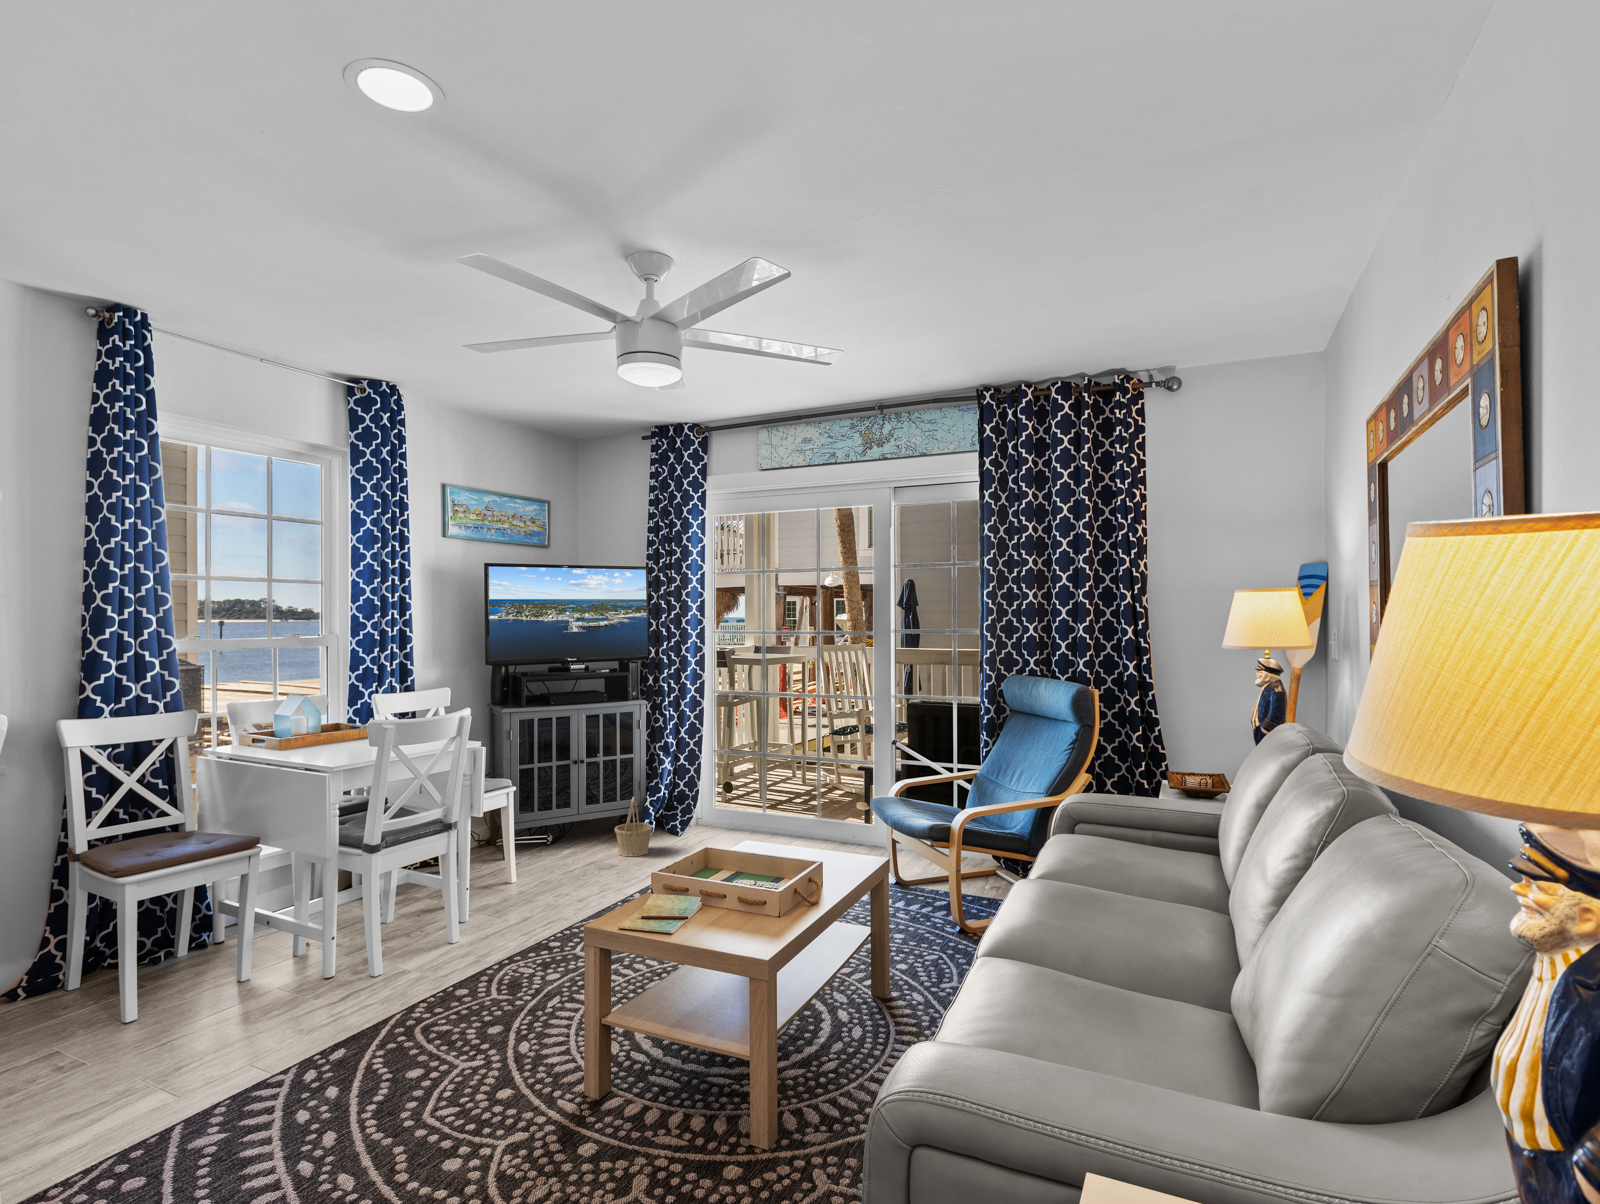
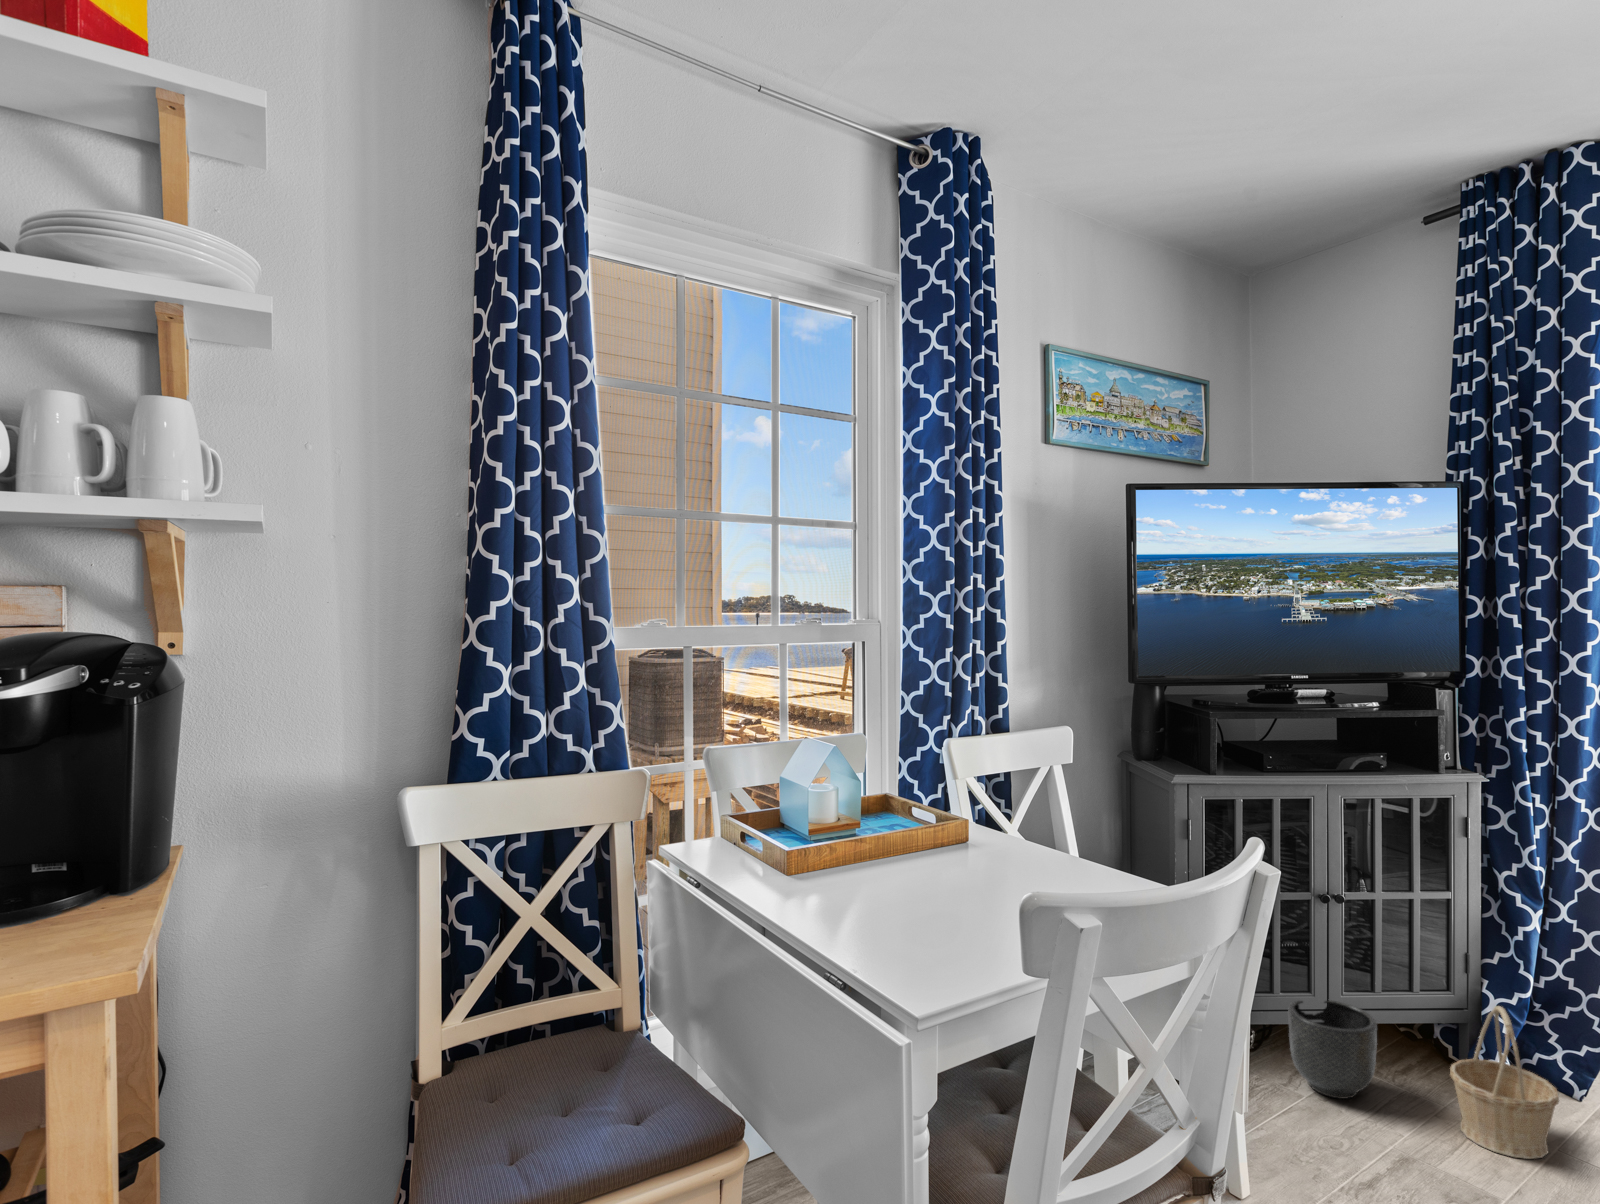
planter: none [555,811,592,852] -> present [1288,999,1377,1099]

